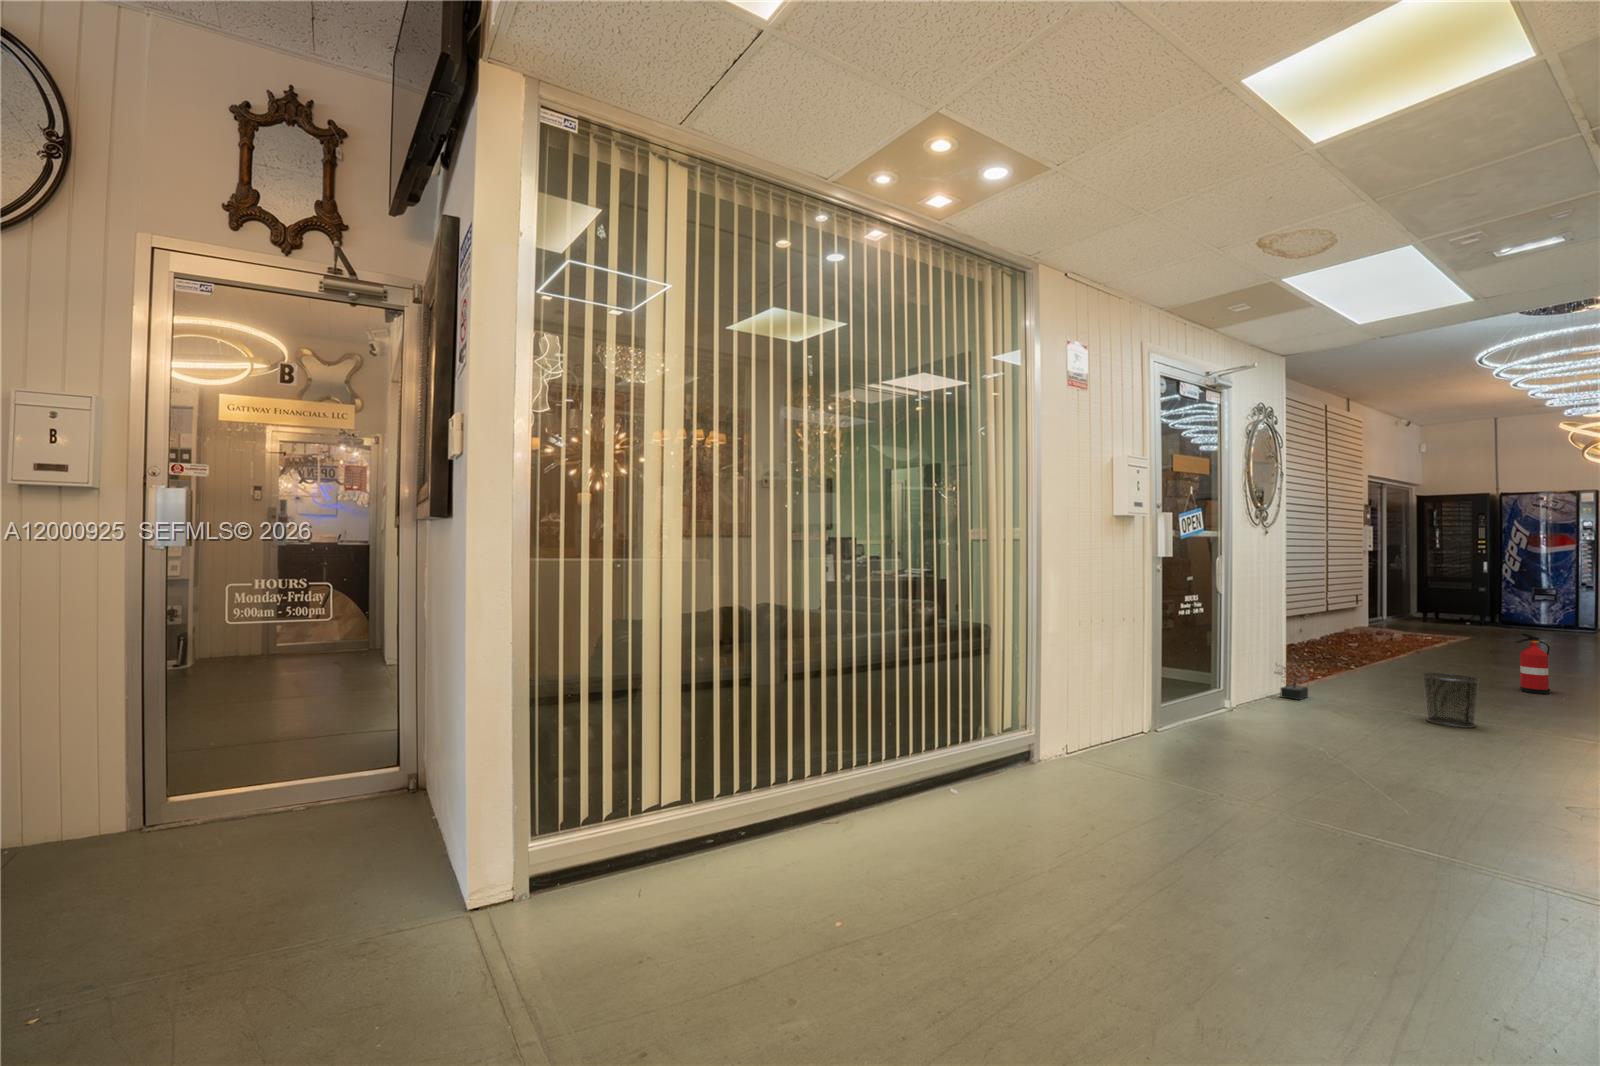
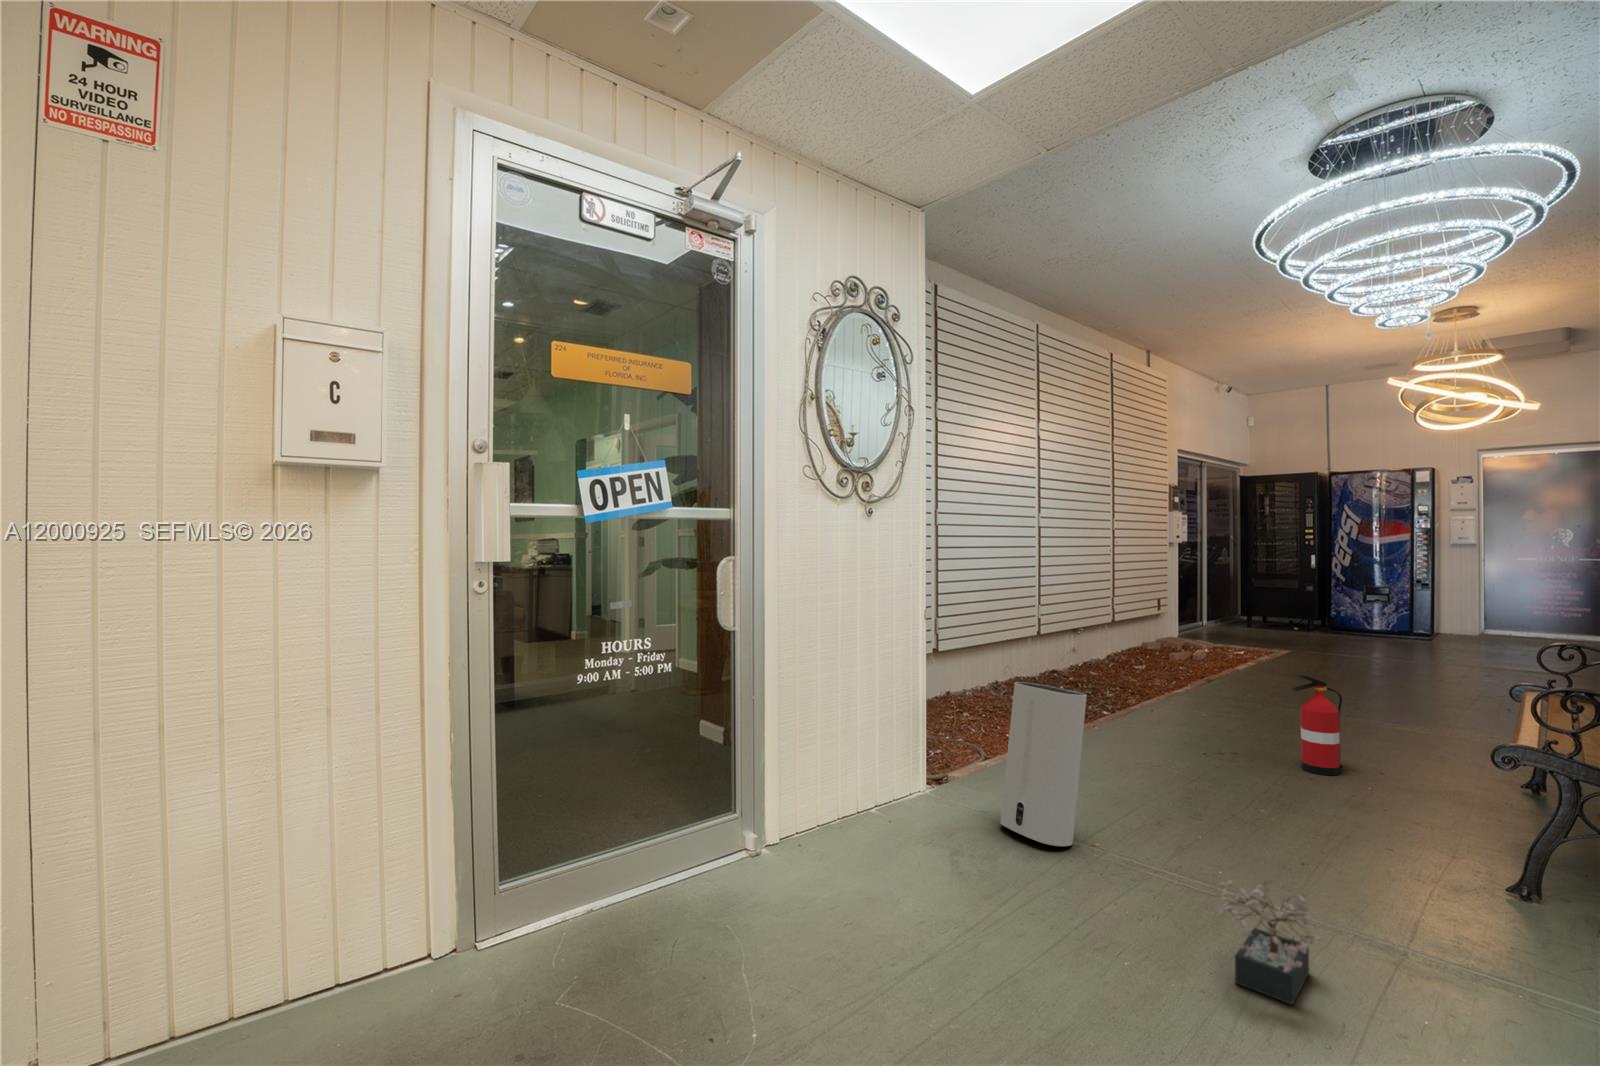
air purifier: none [1354,626,1410,710] -> present [1000,682,1087,846]
decorative plant: present [1275,663,1309,700] -> present [1217,879,1322,1005]
waste bin: present [1422,673,1479,728] -> none [1080,782,1176,907]

